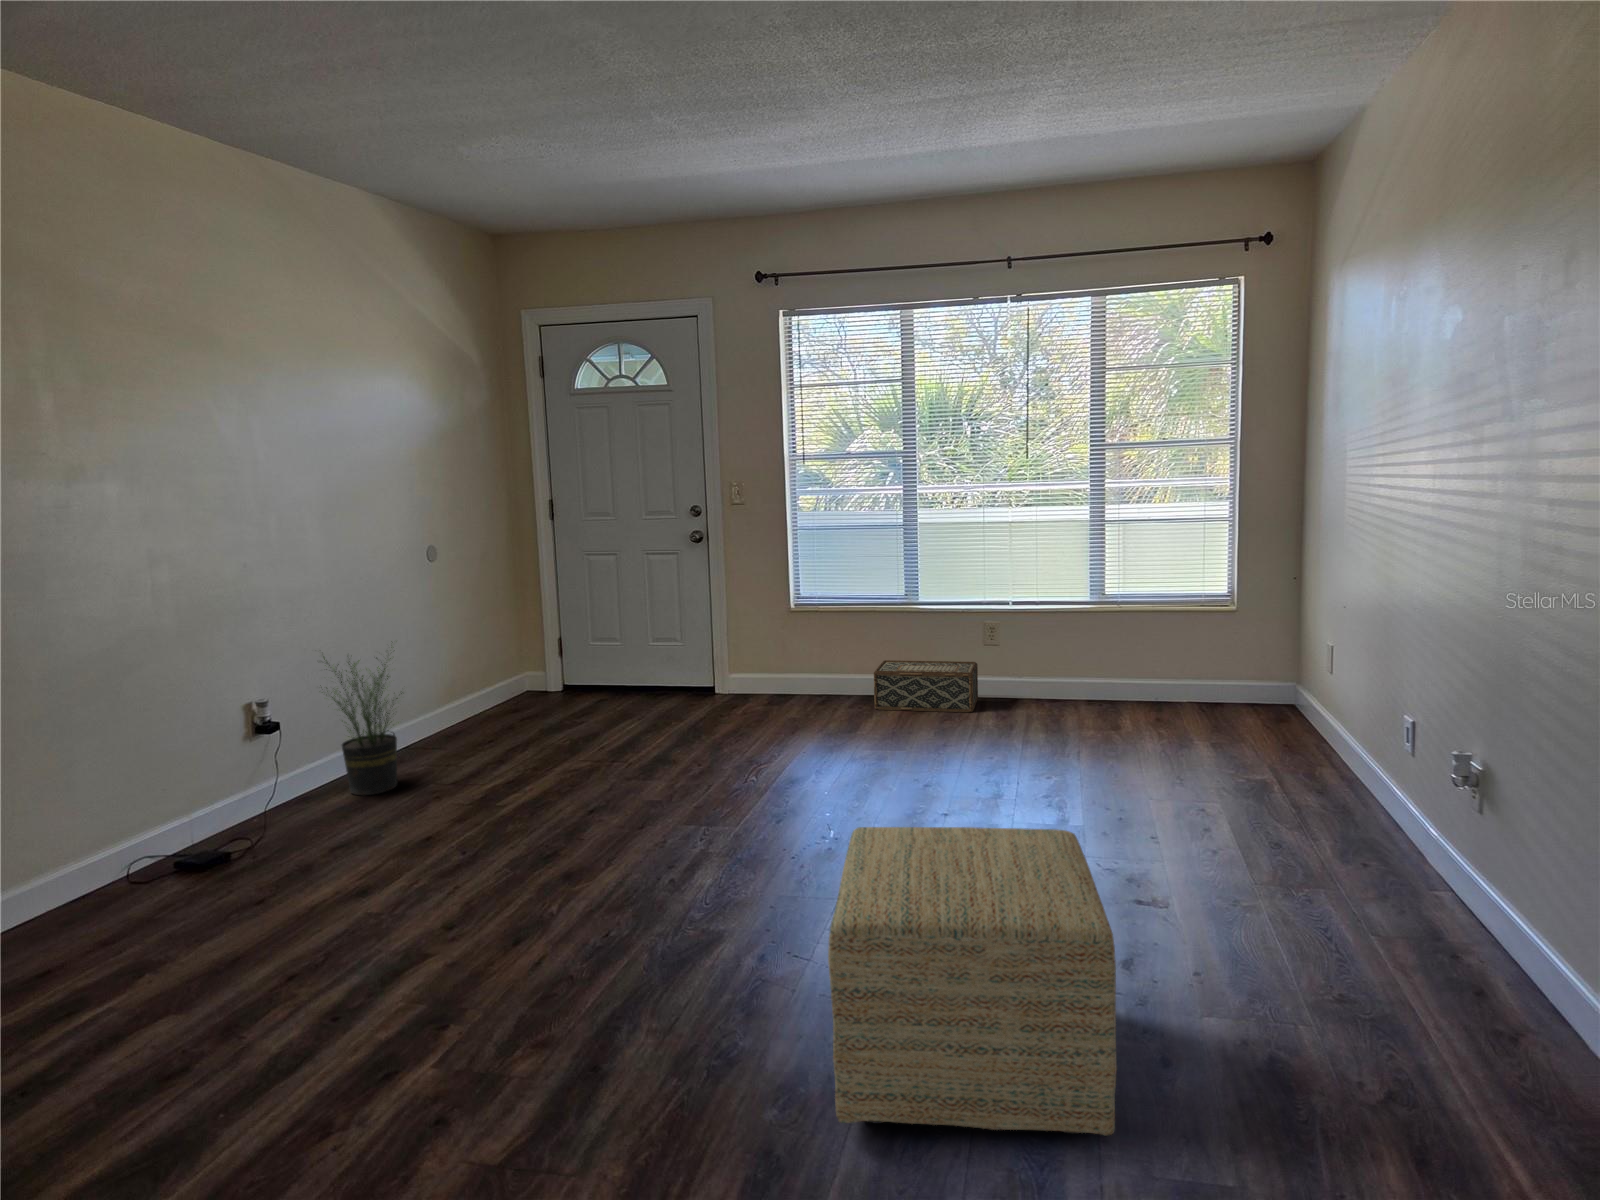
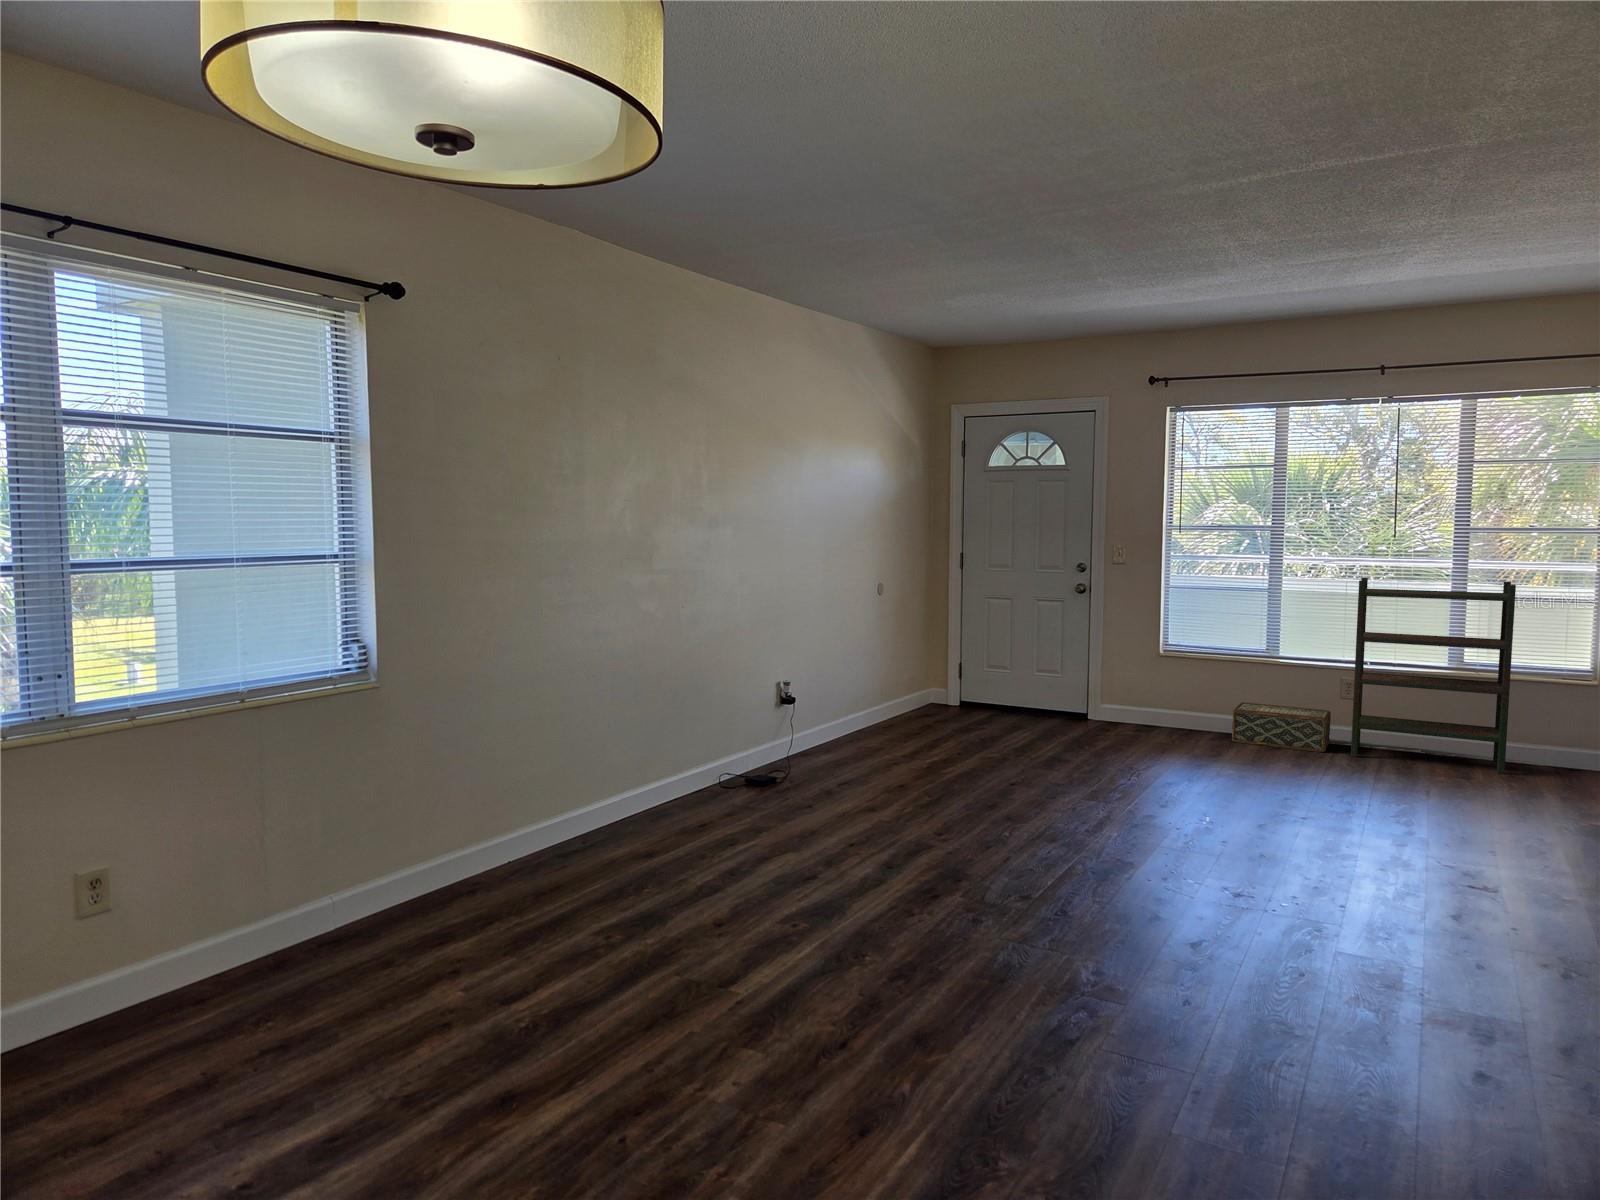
bookshelf: none [998,503,1154,718] -> present [1351,578,1516,774]
potted plant: present [323,647,402,795] -> none [814,648,879,756]
ottoman: present [828,827,1117,1136] -> none [1237,788,1442,987]

